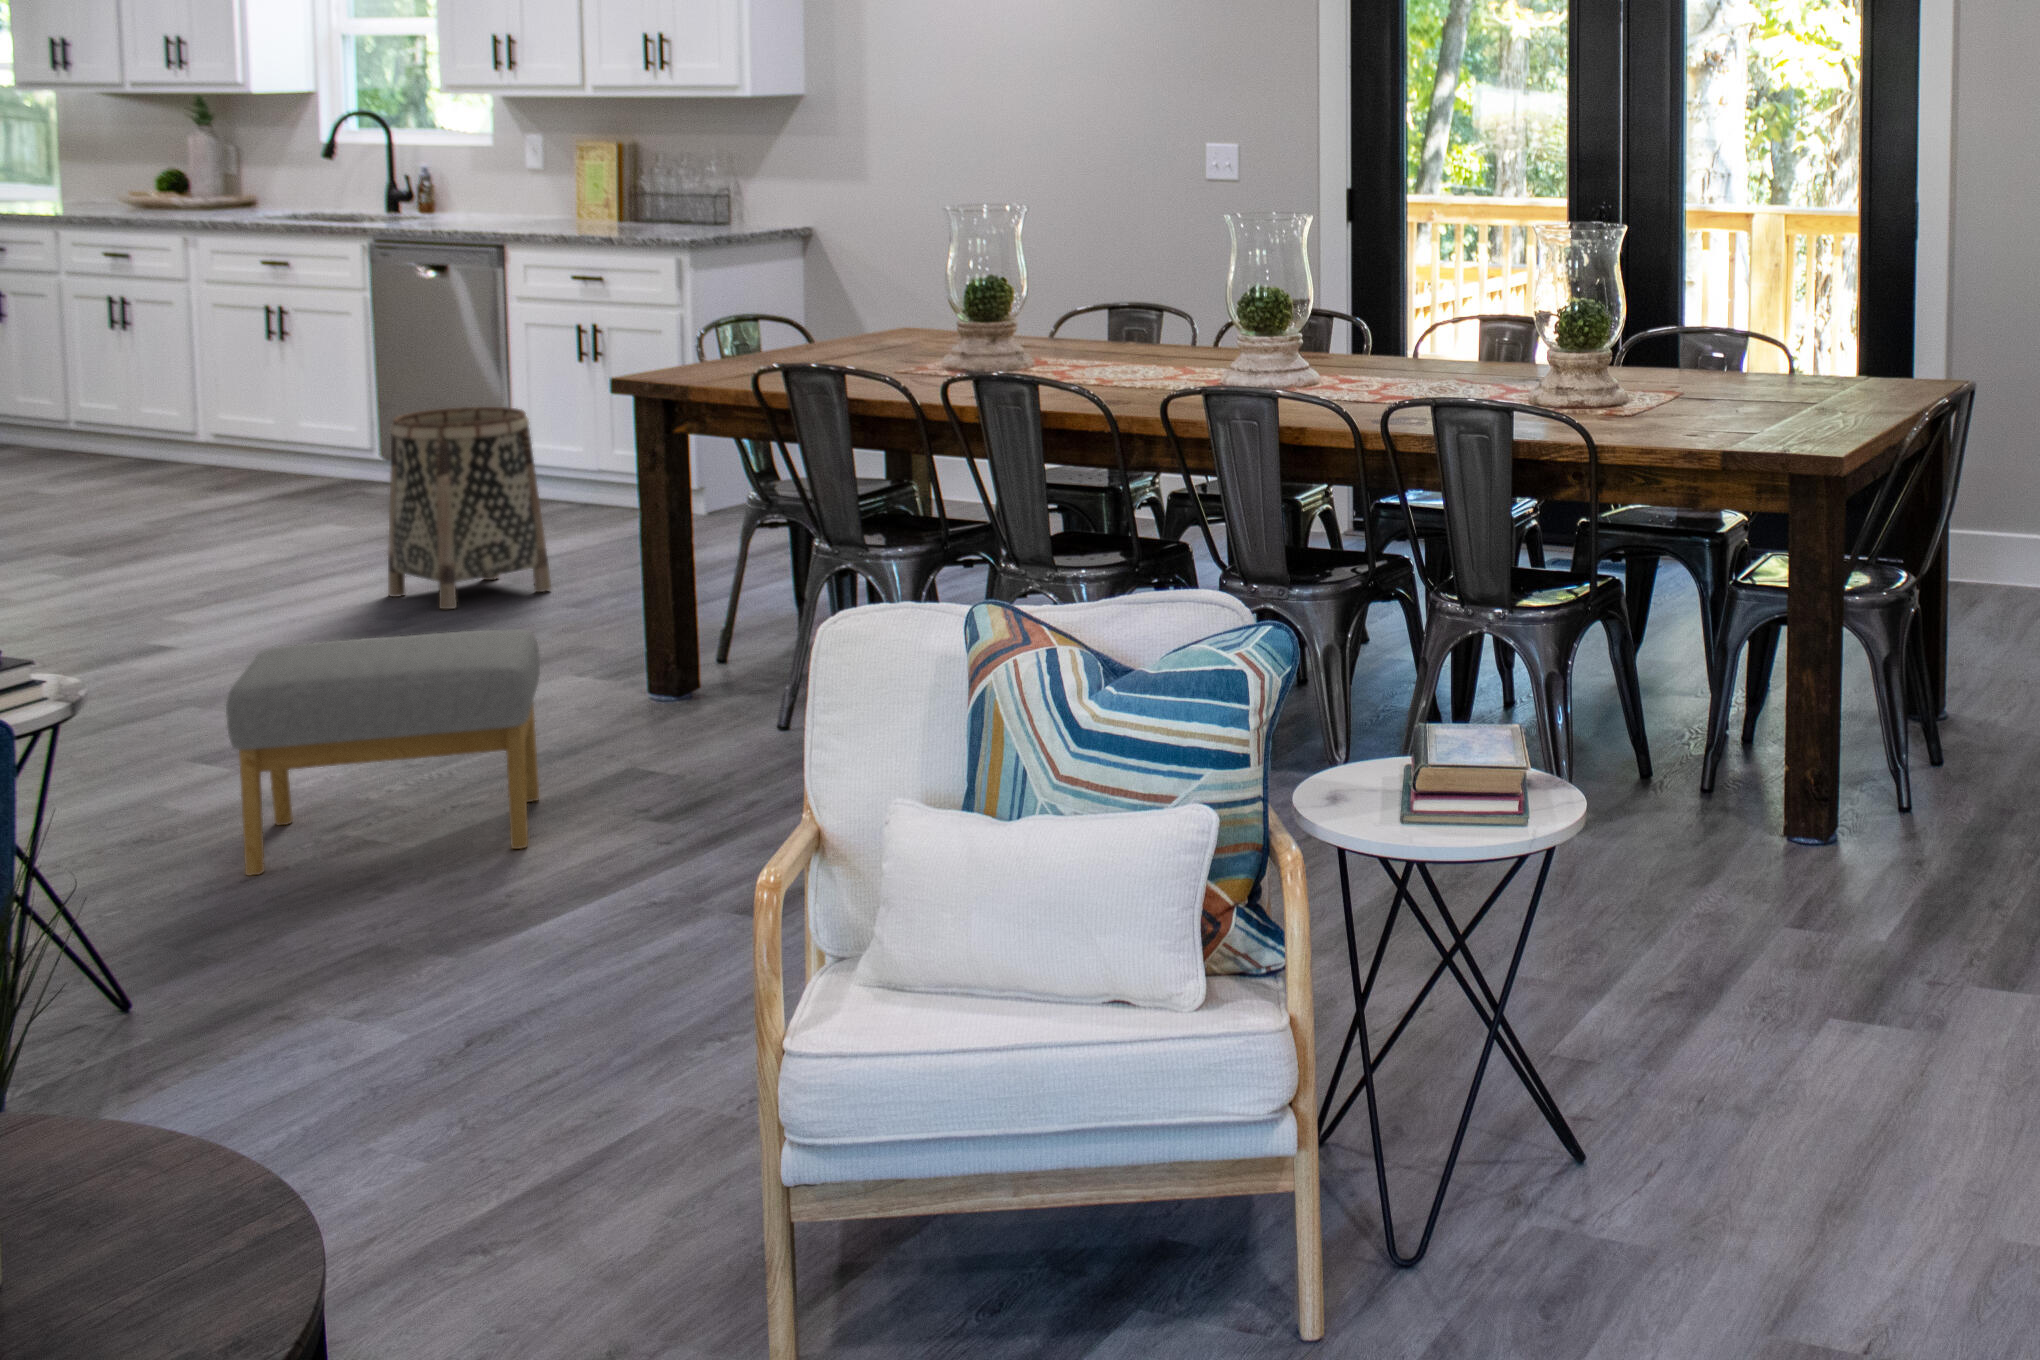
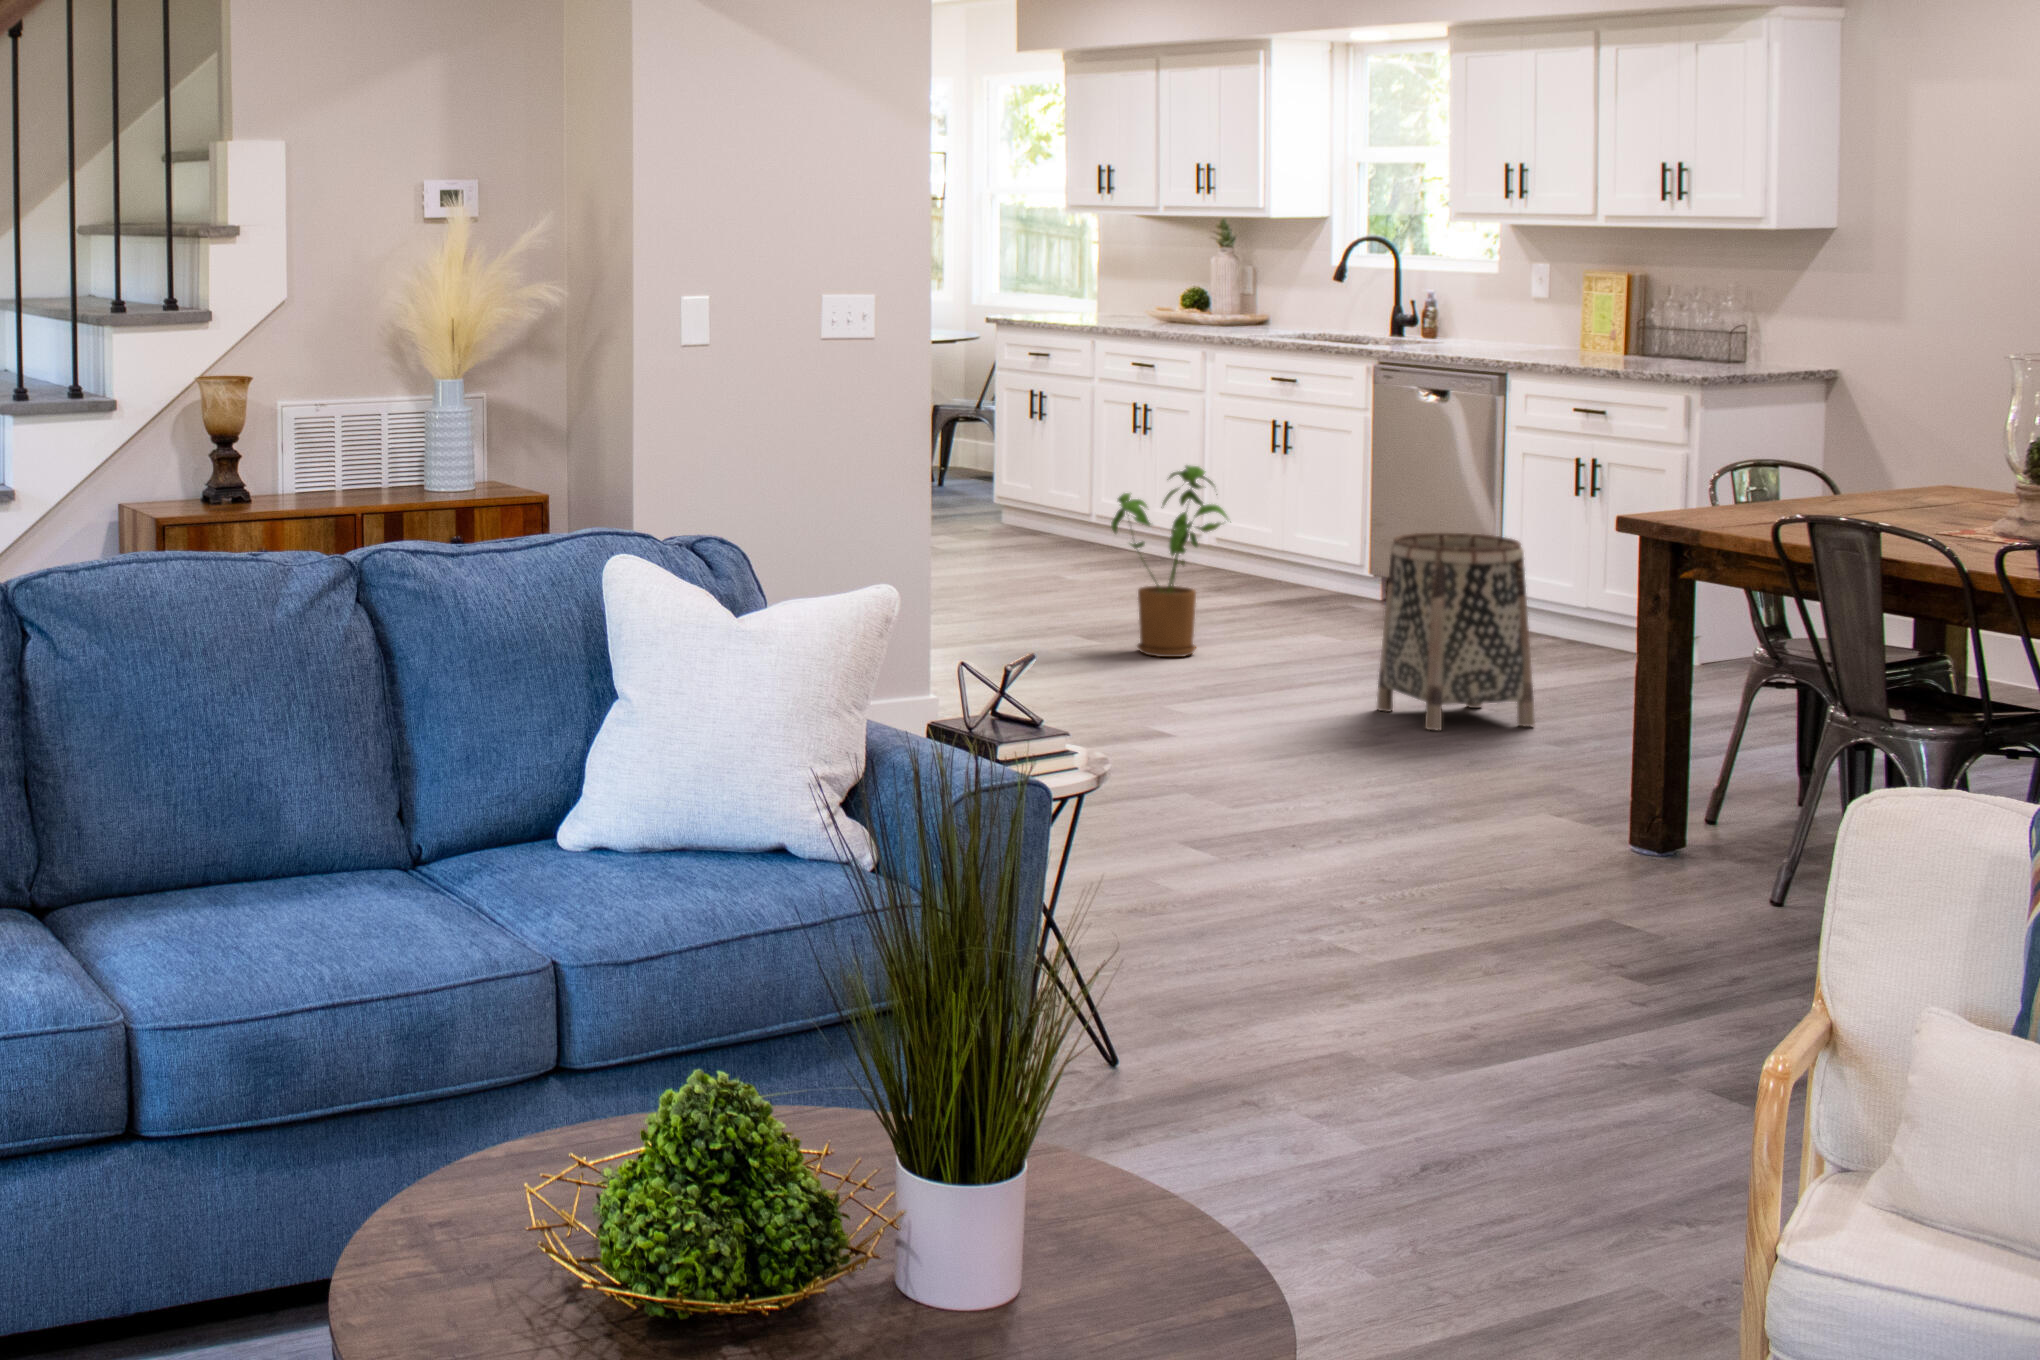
house plant: none [69,360,215,571] -> present [1111,465,1227,657]
footstool: present [226,629,540,876] -> none [1256,736,1535,966]

